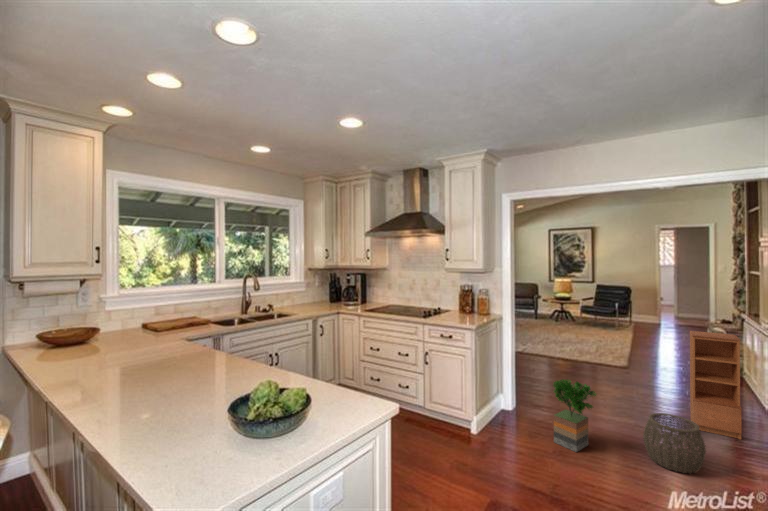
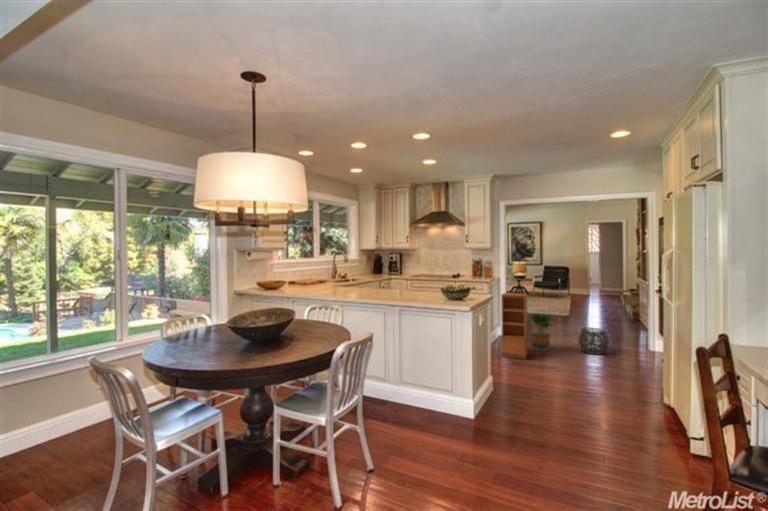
bookcase: present [690,331,742,440] -> present [501,293,527,359]

